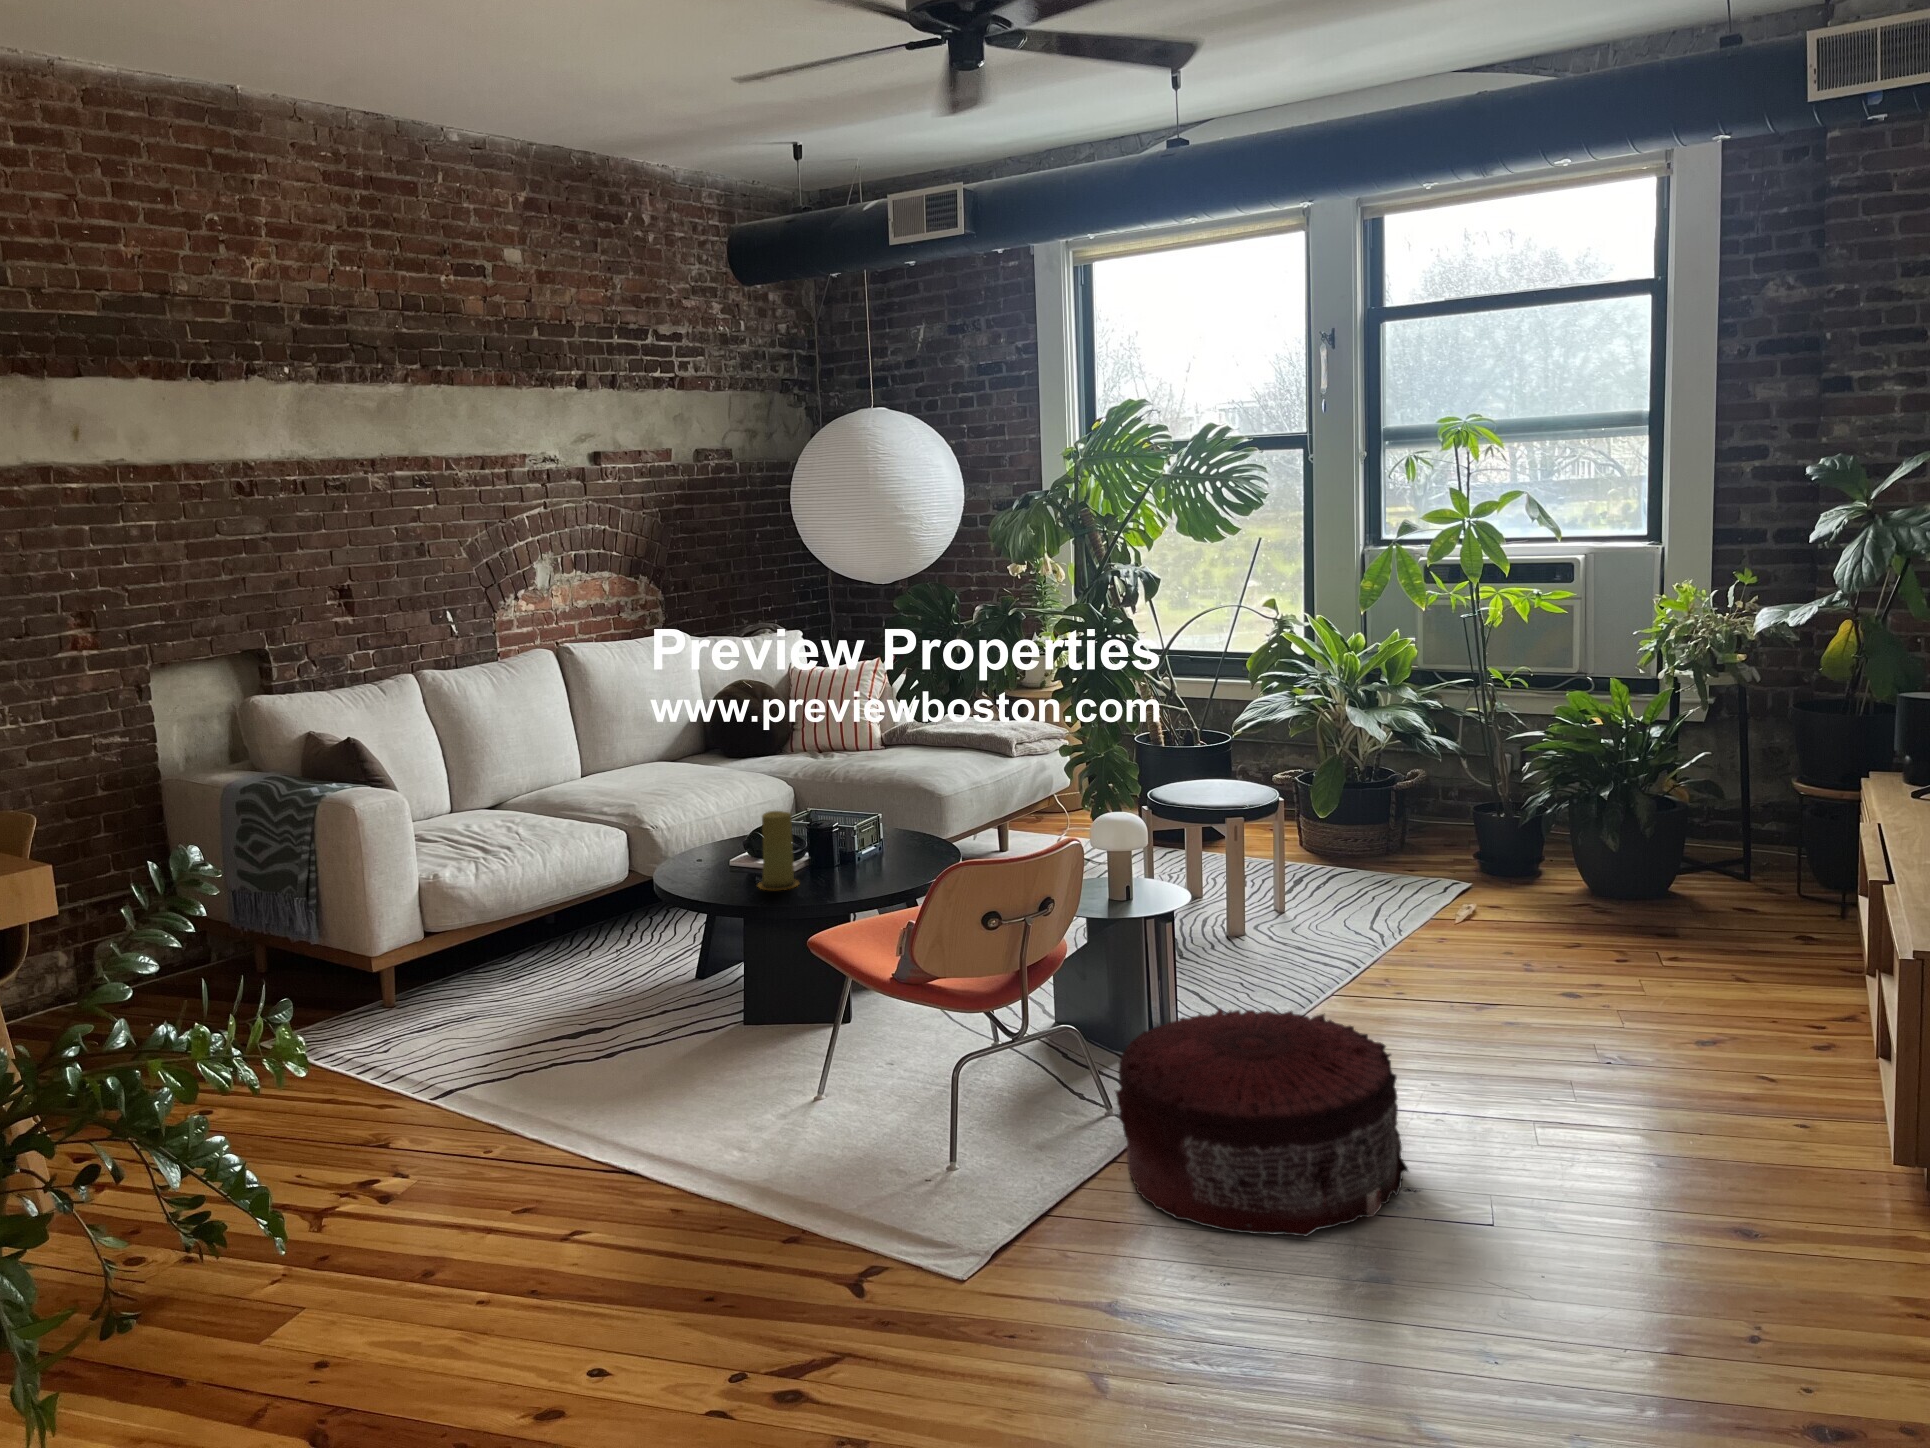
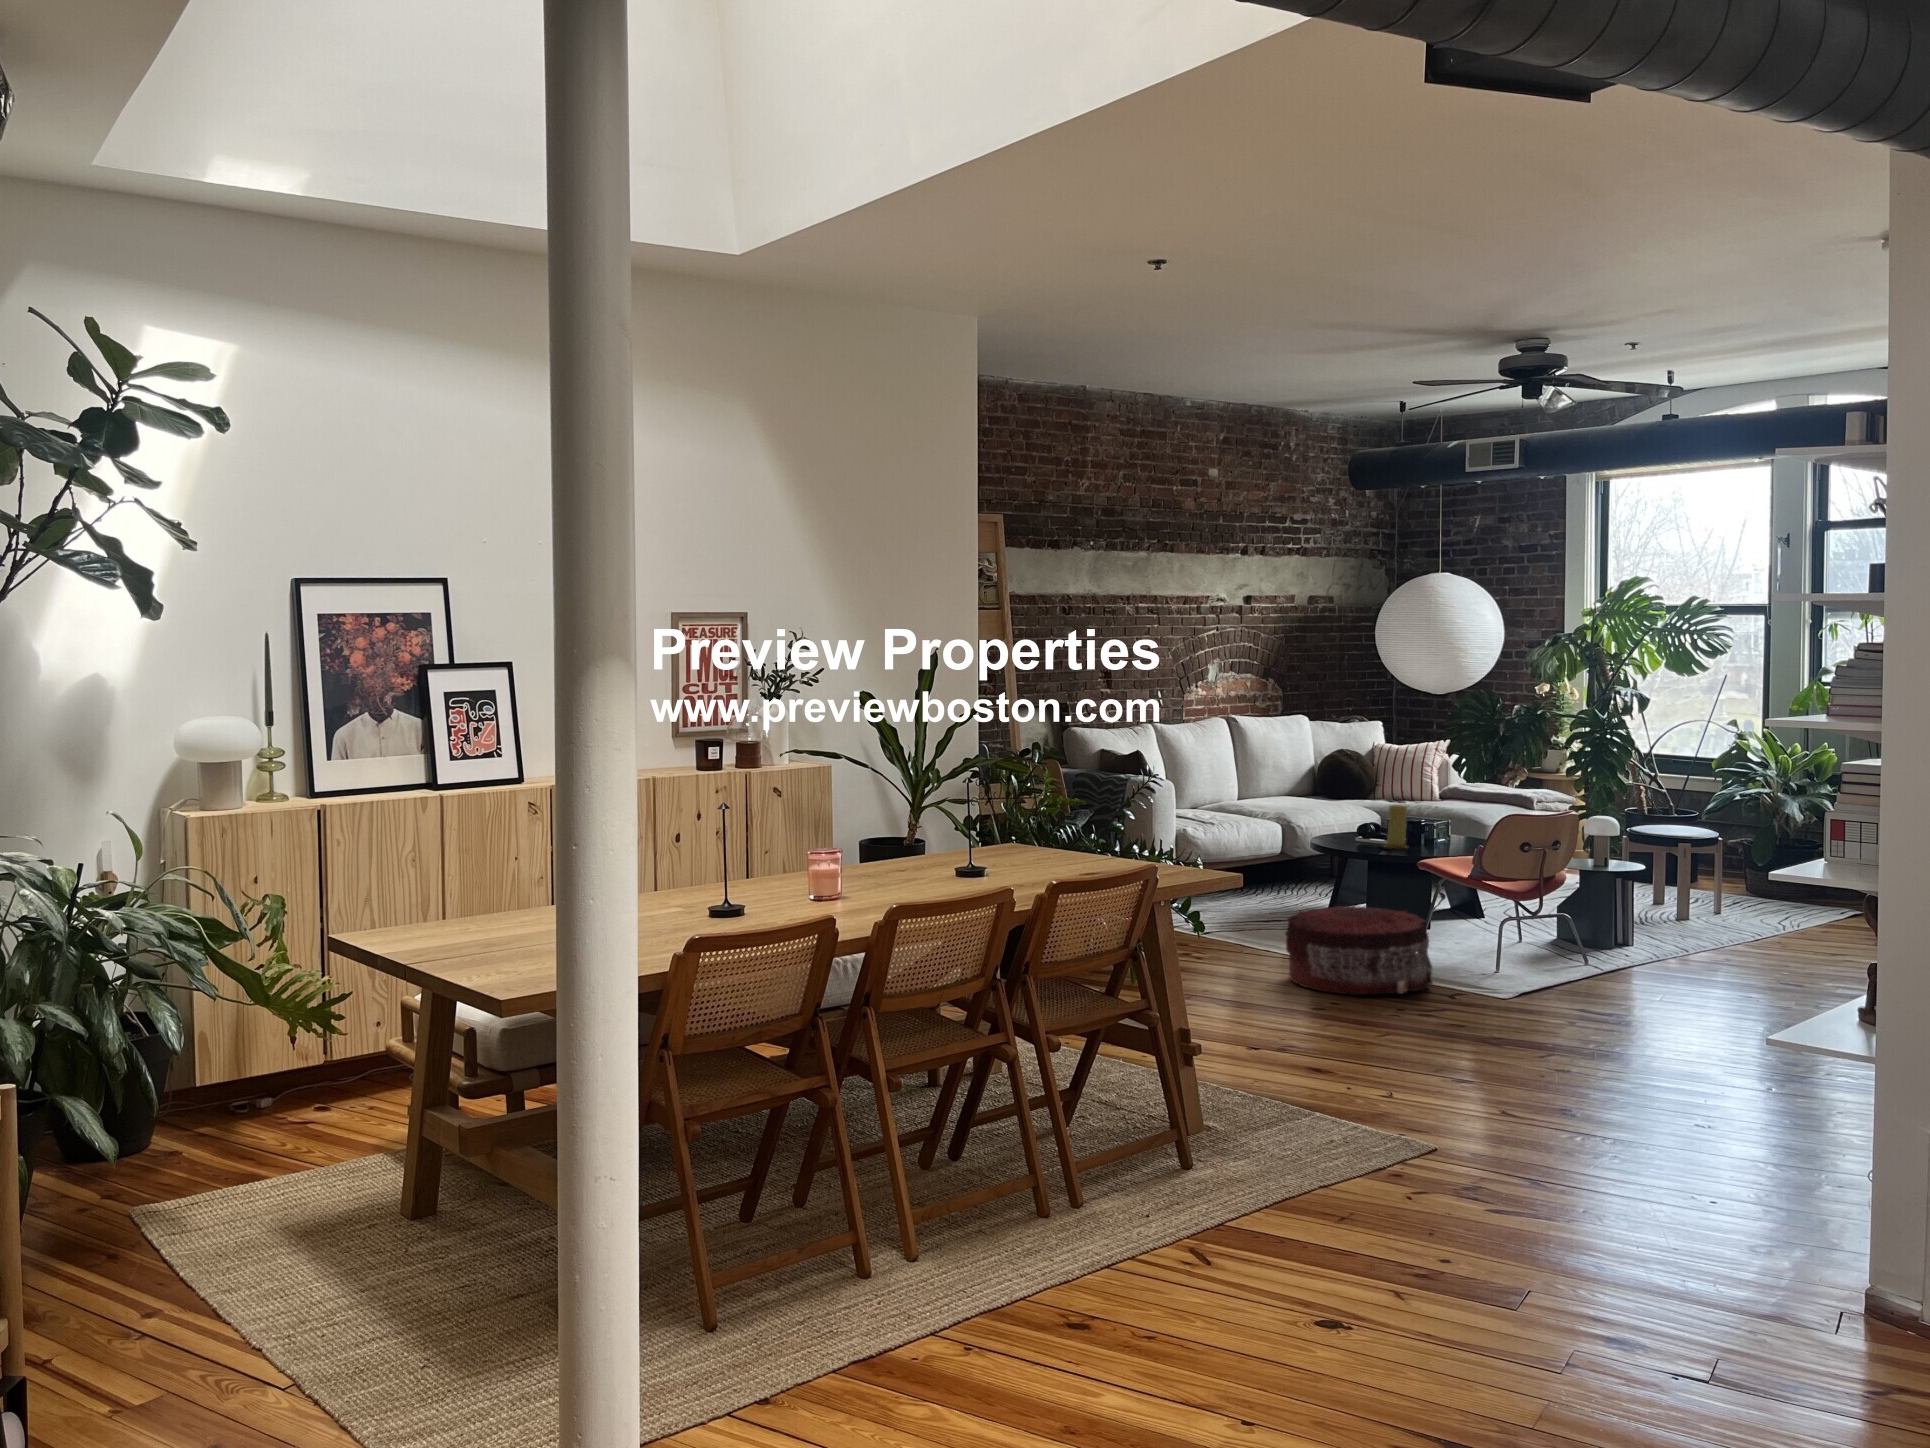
pouf: present [1115,1009,1408,1236] -> present [1285,906,1433,995]

